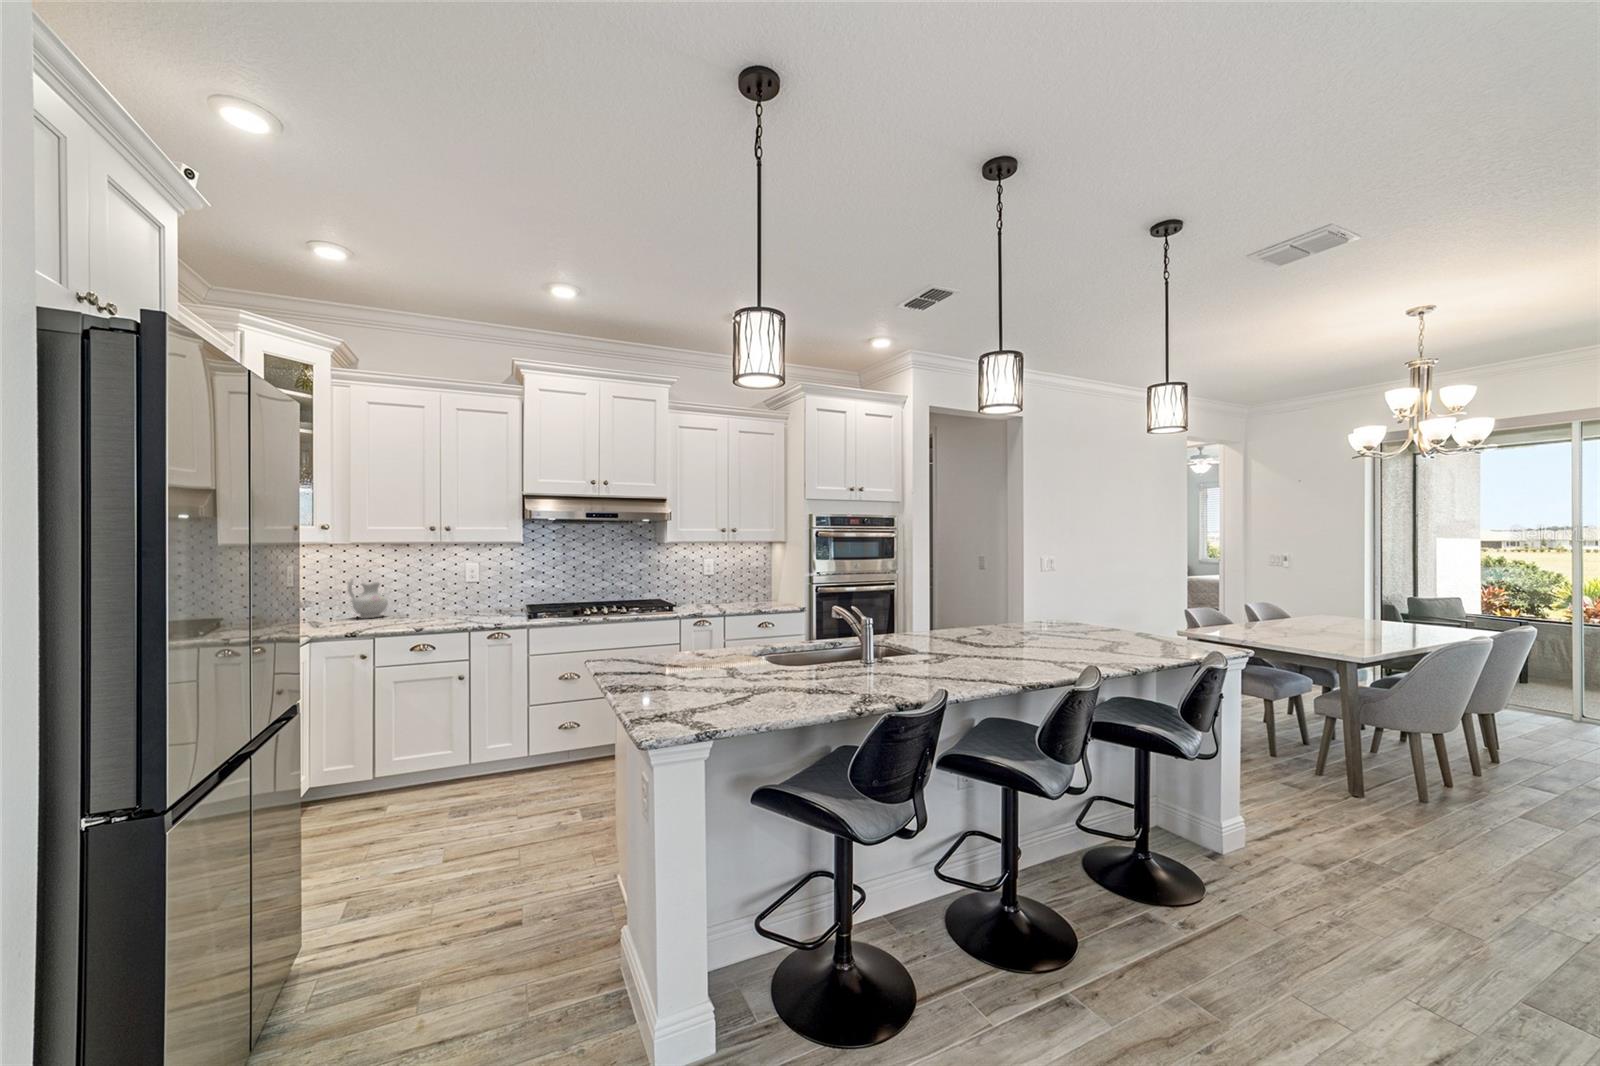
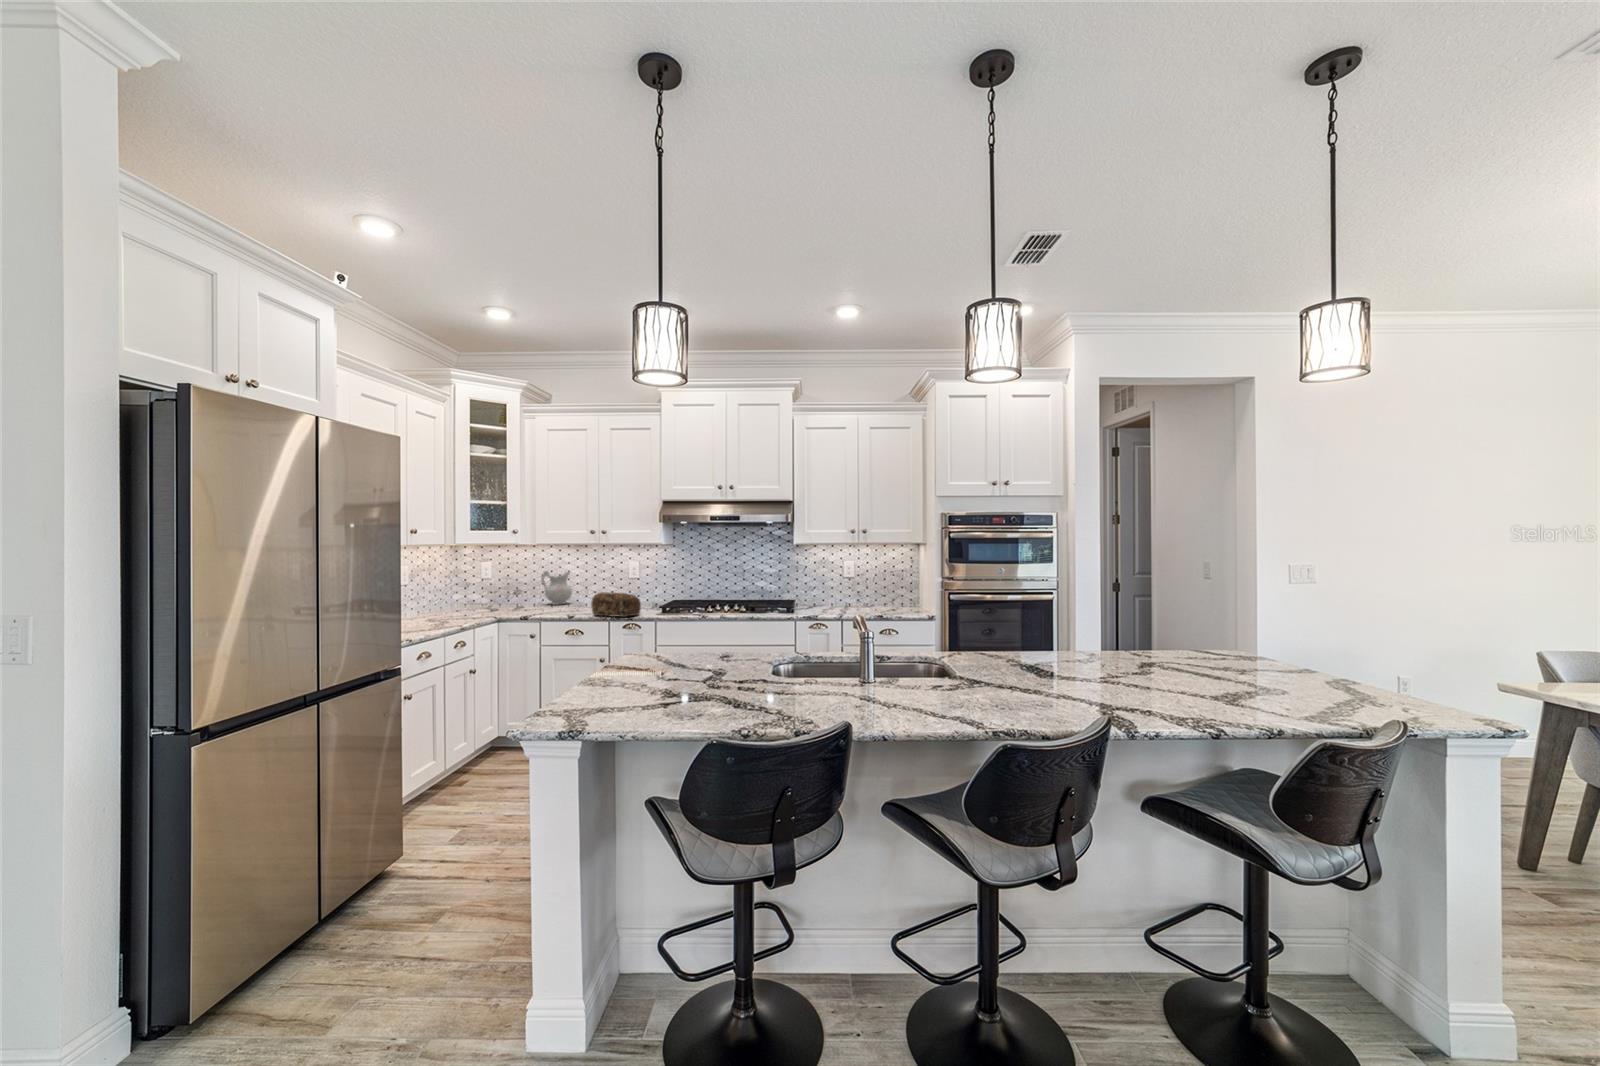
bread loaf: none [447,597,509,624] -> present [591,592,641,617]

